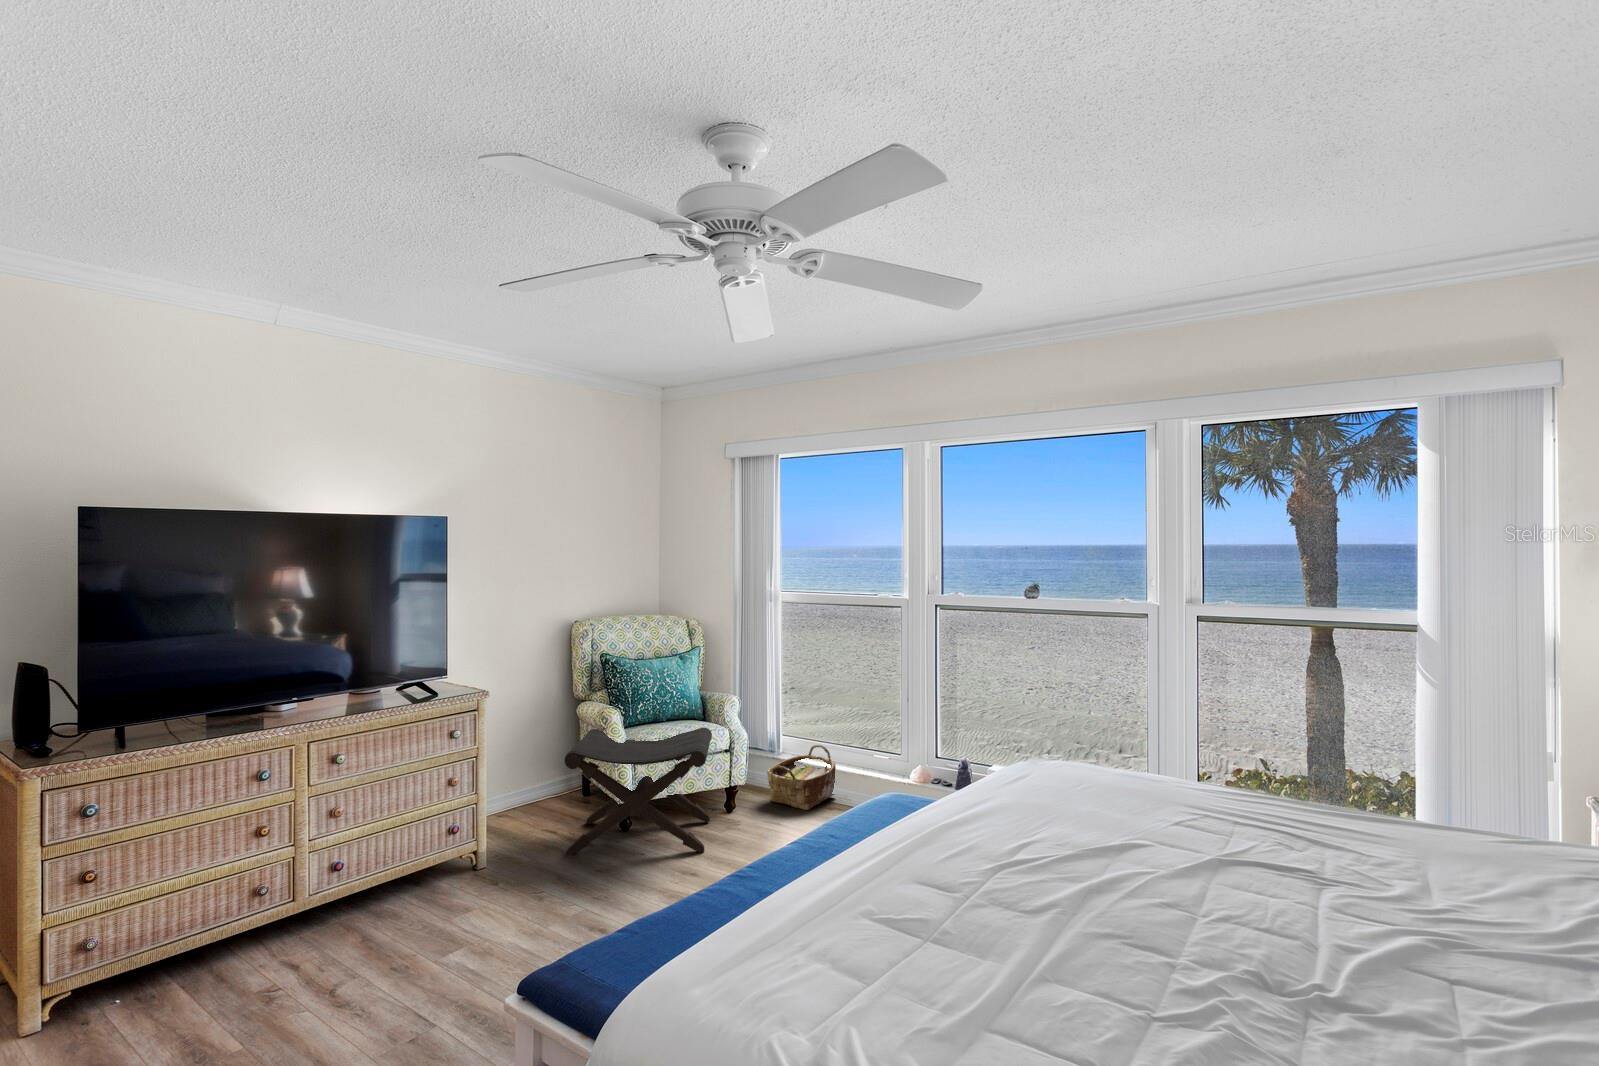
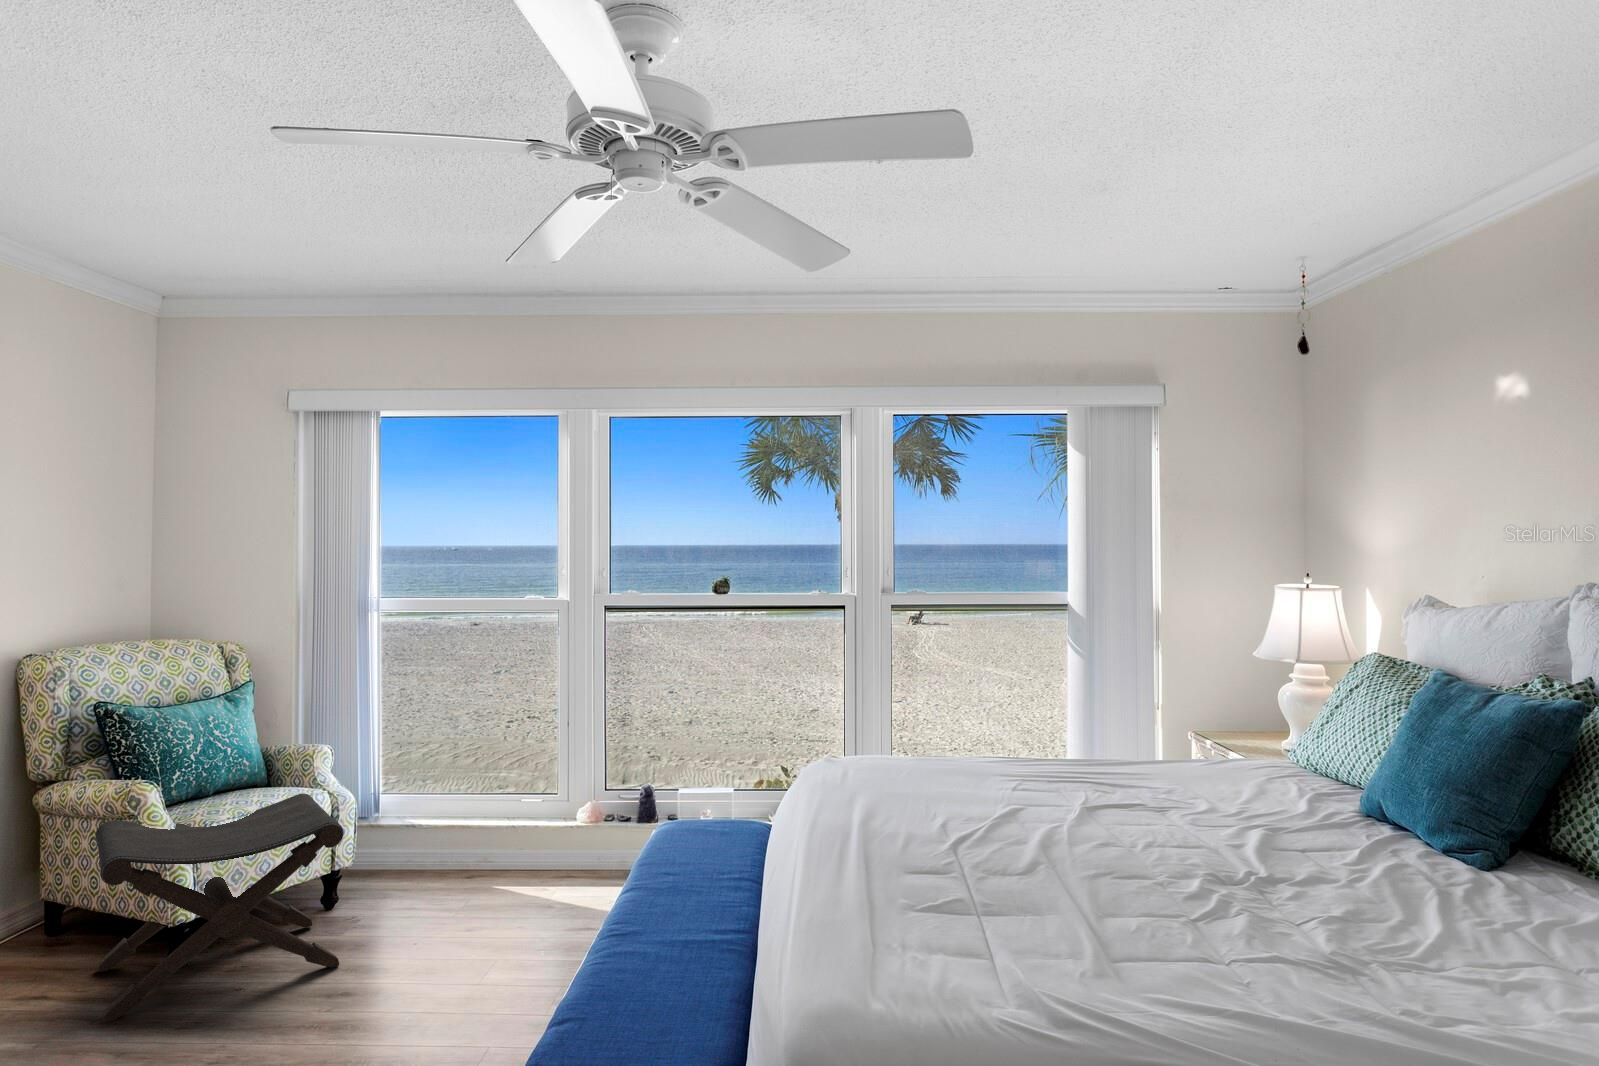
woven basket: present [767,745,836,810] -> none [376,797,468,885]

